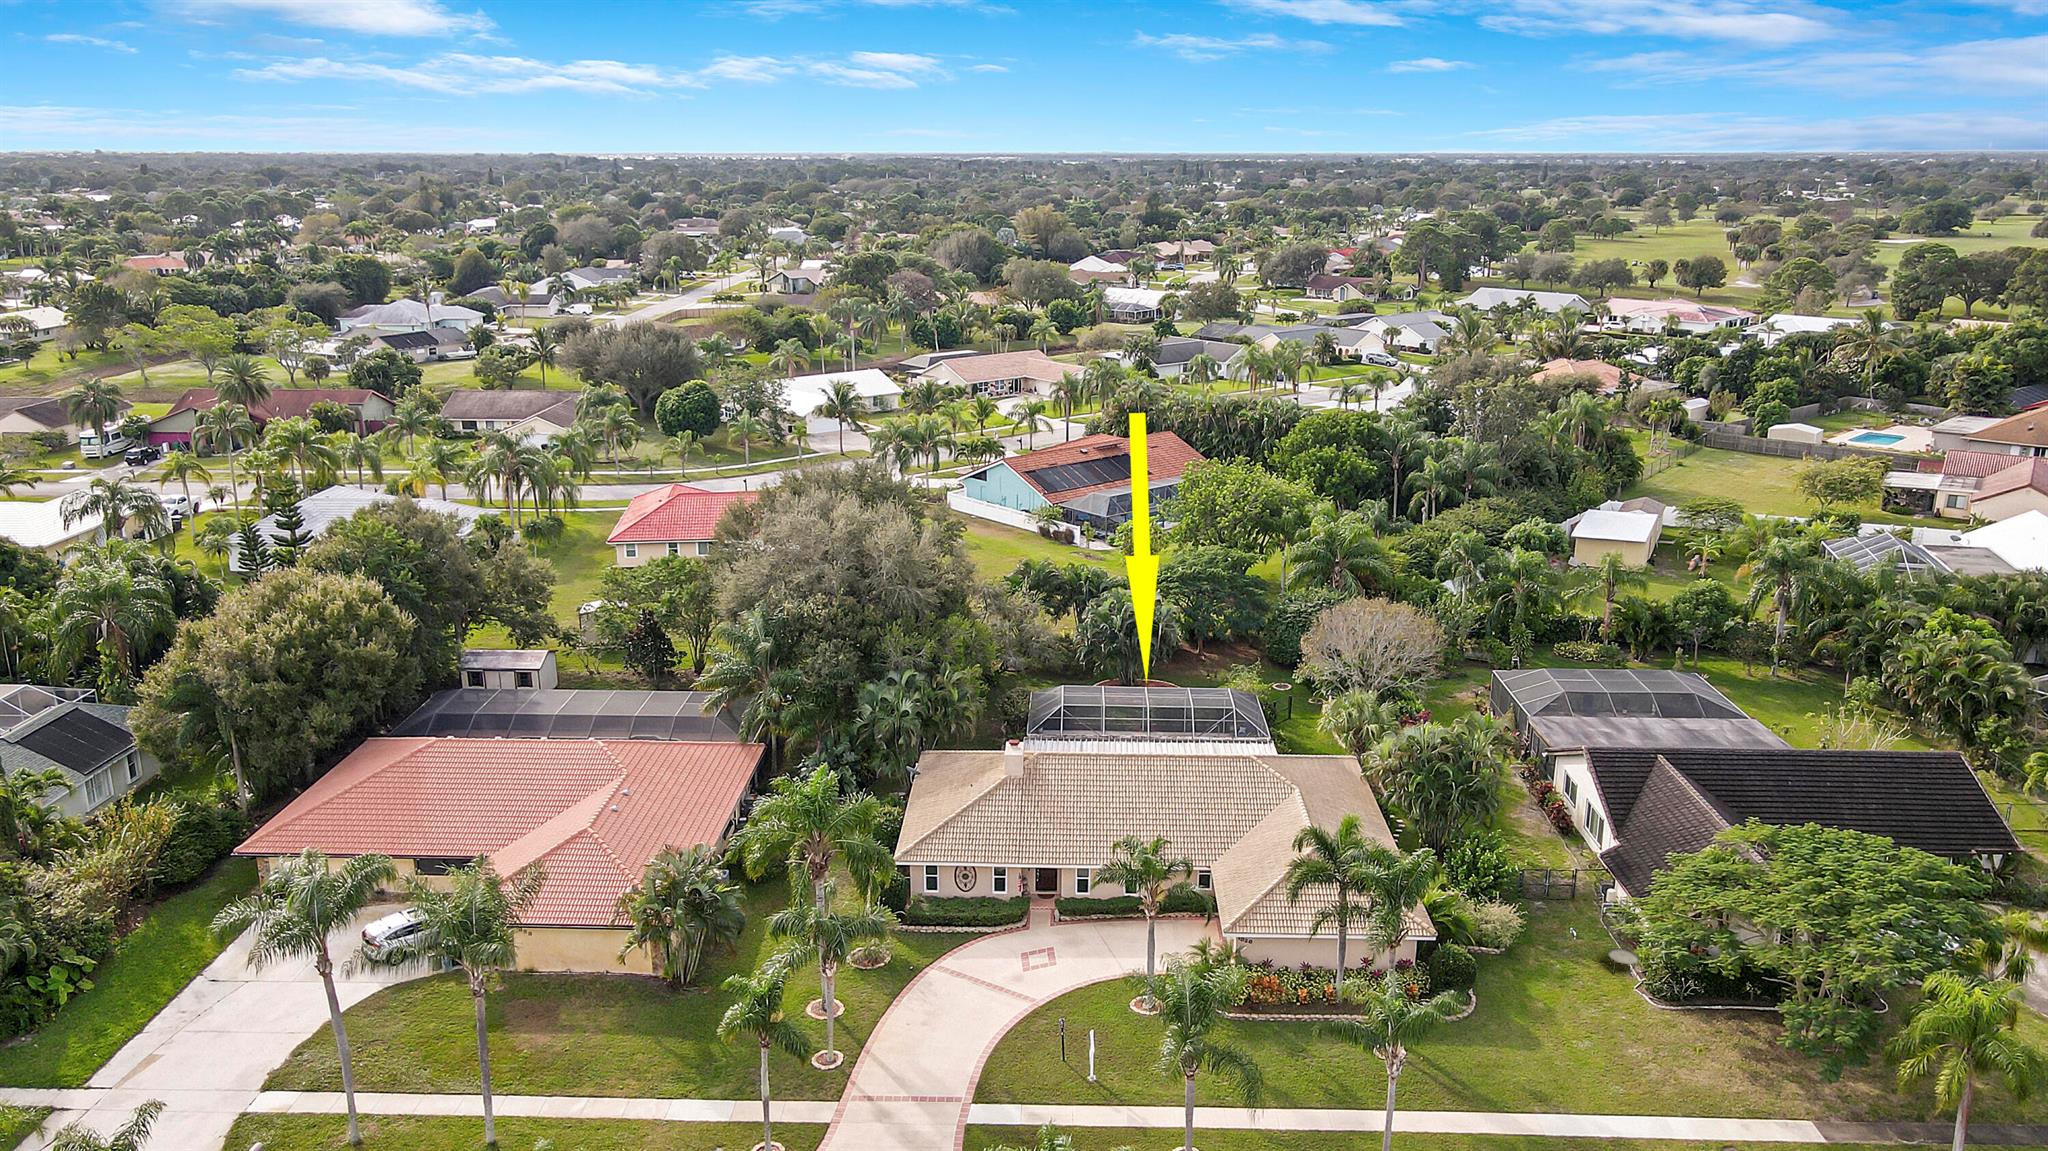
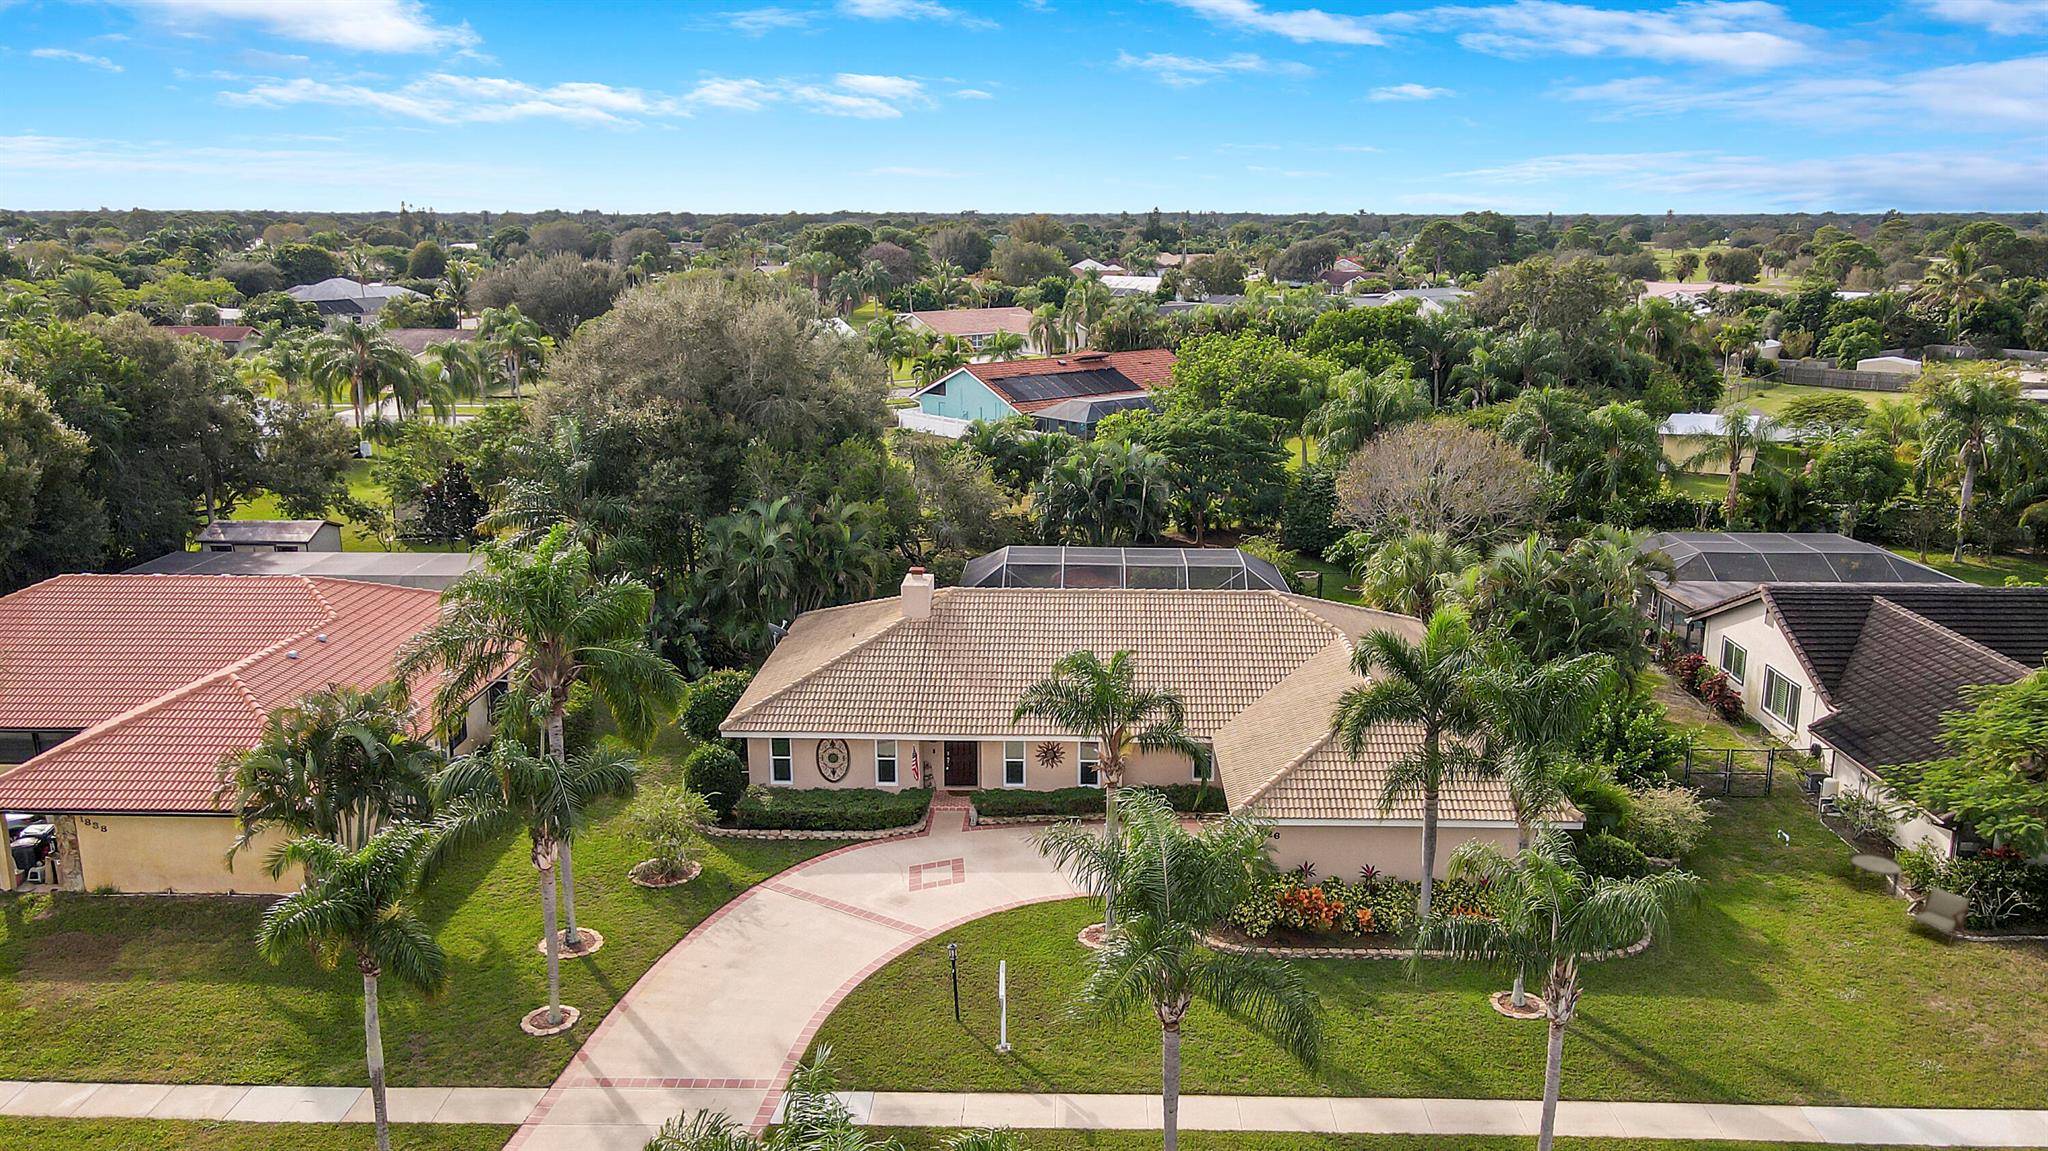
lounge chair: none [1634,975,1668,1013] -> present [1910,887,1969,946]

